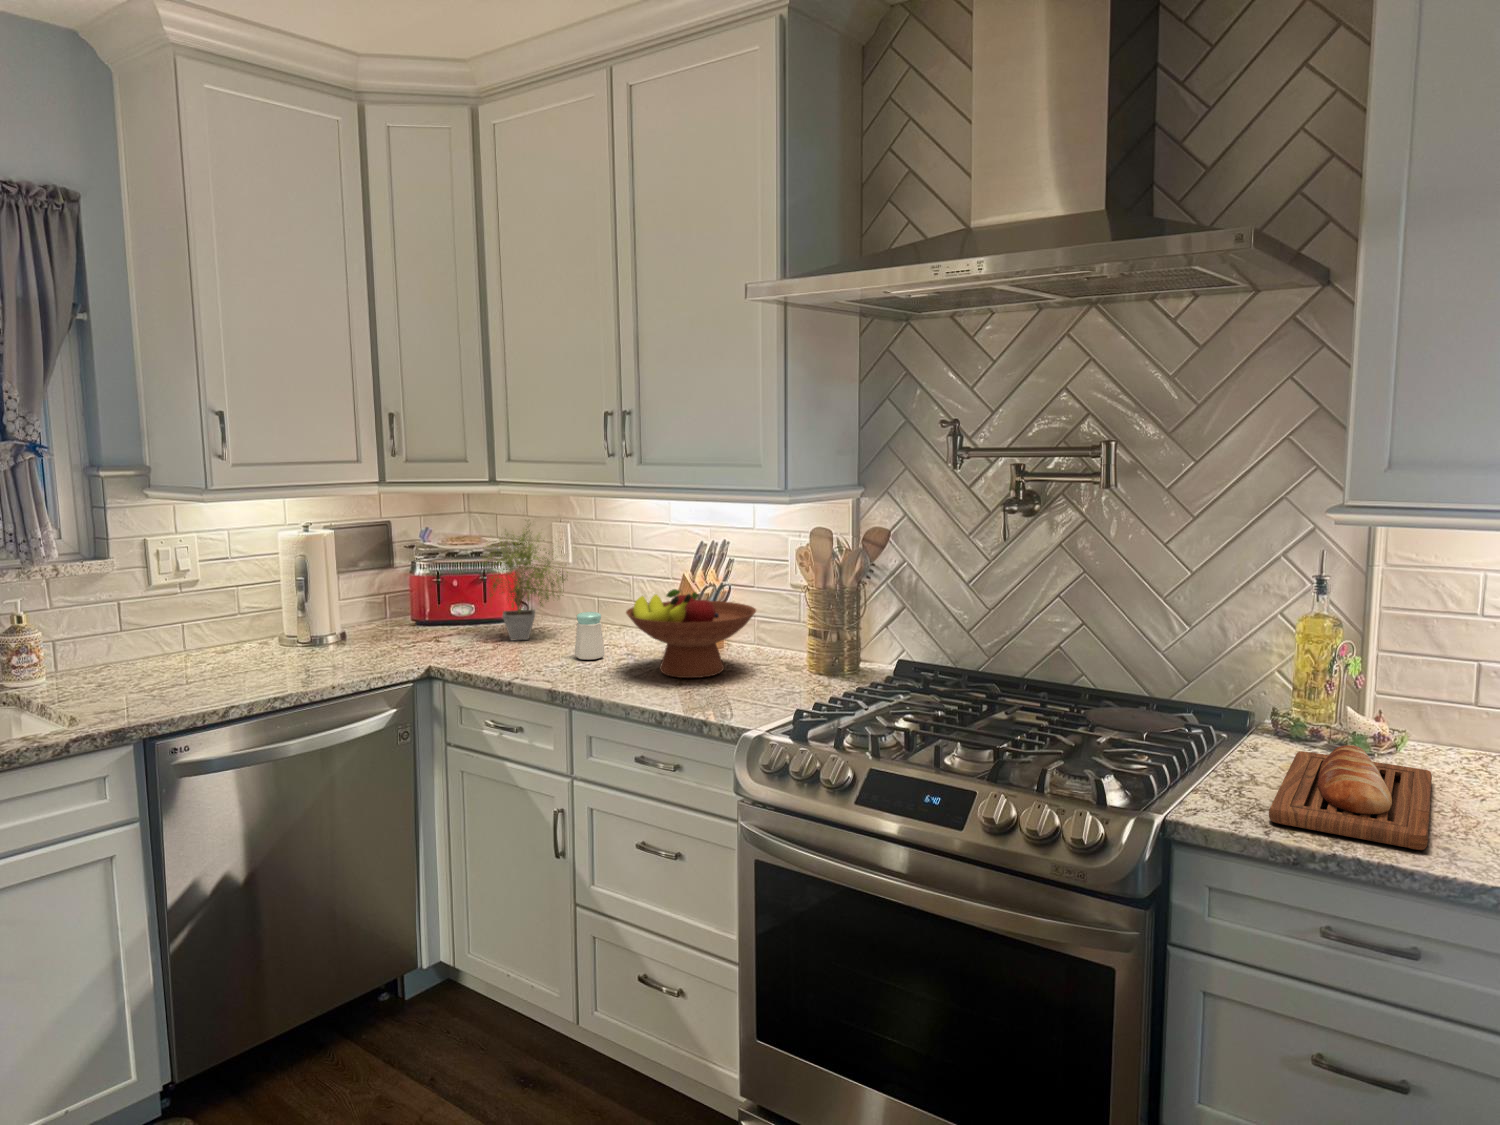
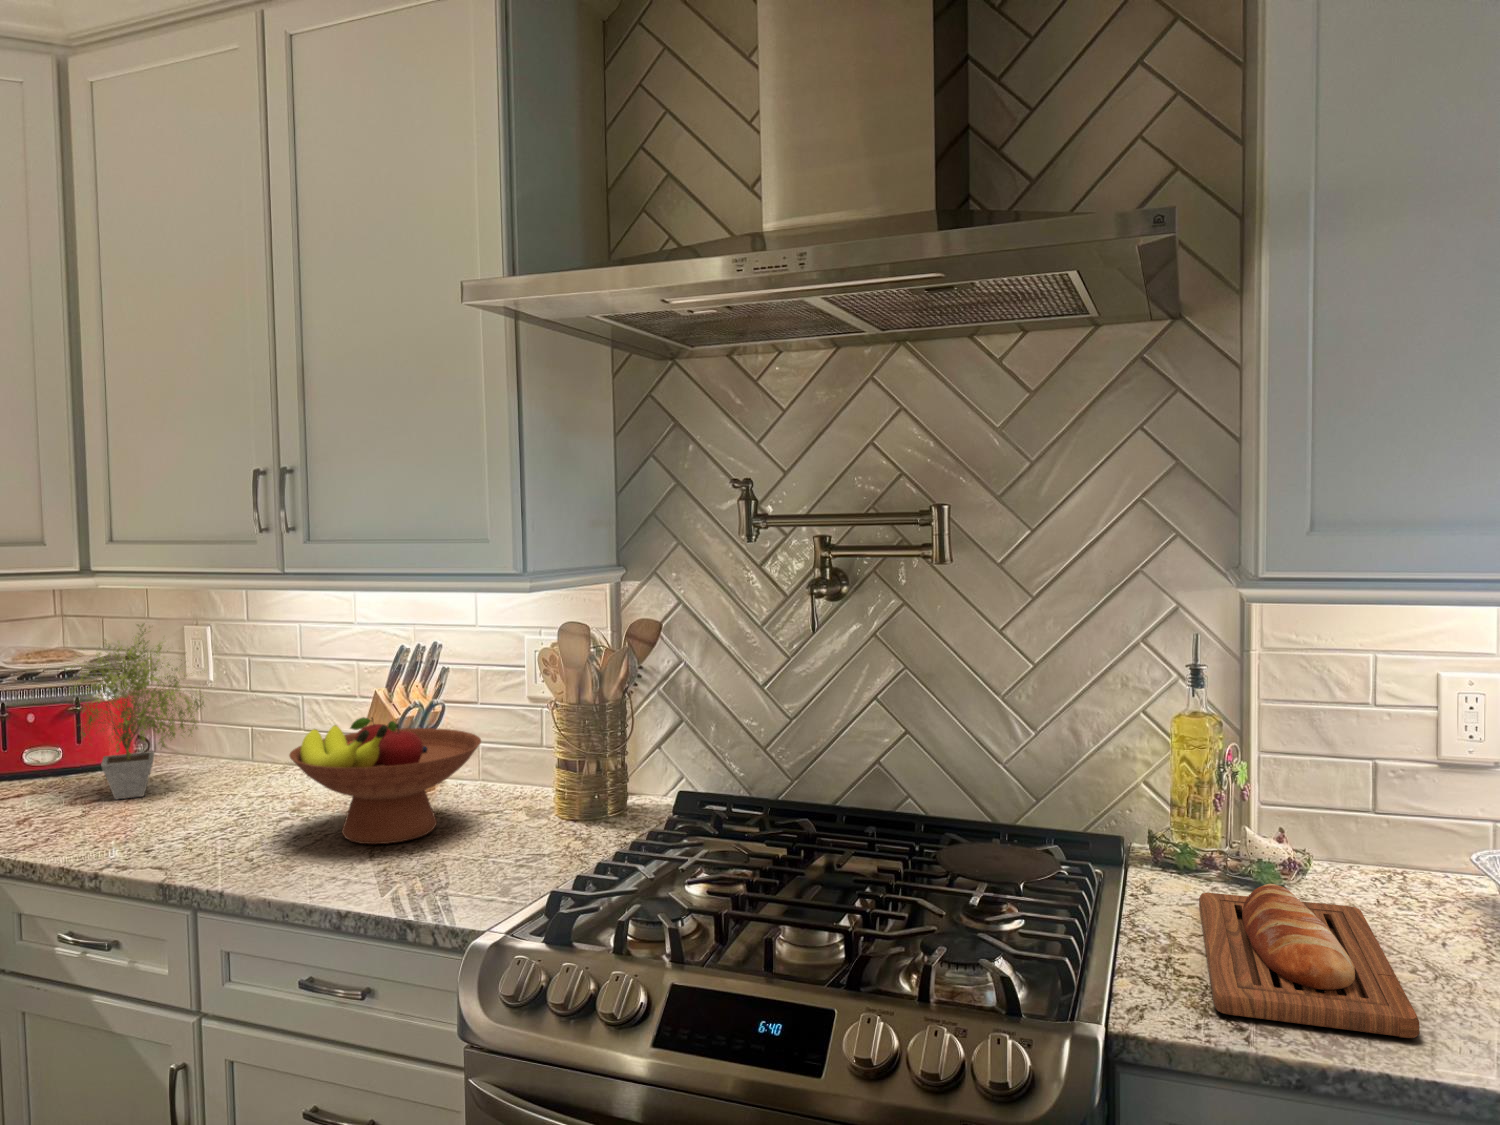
salt shaker: present [575,612,605,660] -> none [213,754,259,824]

